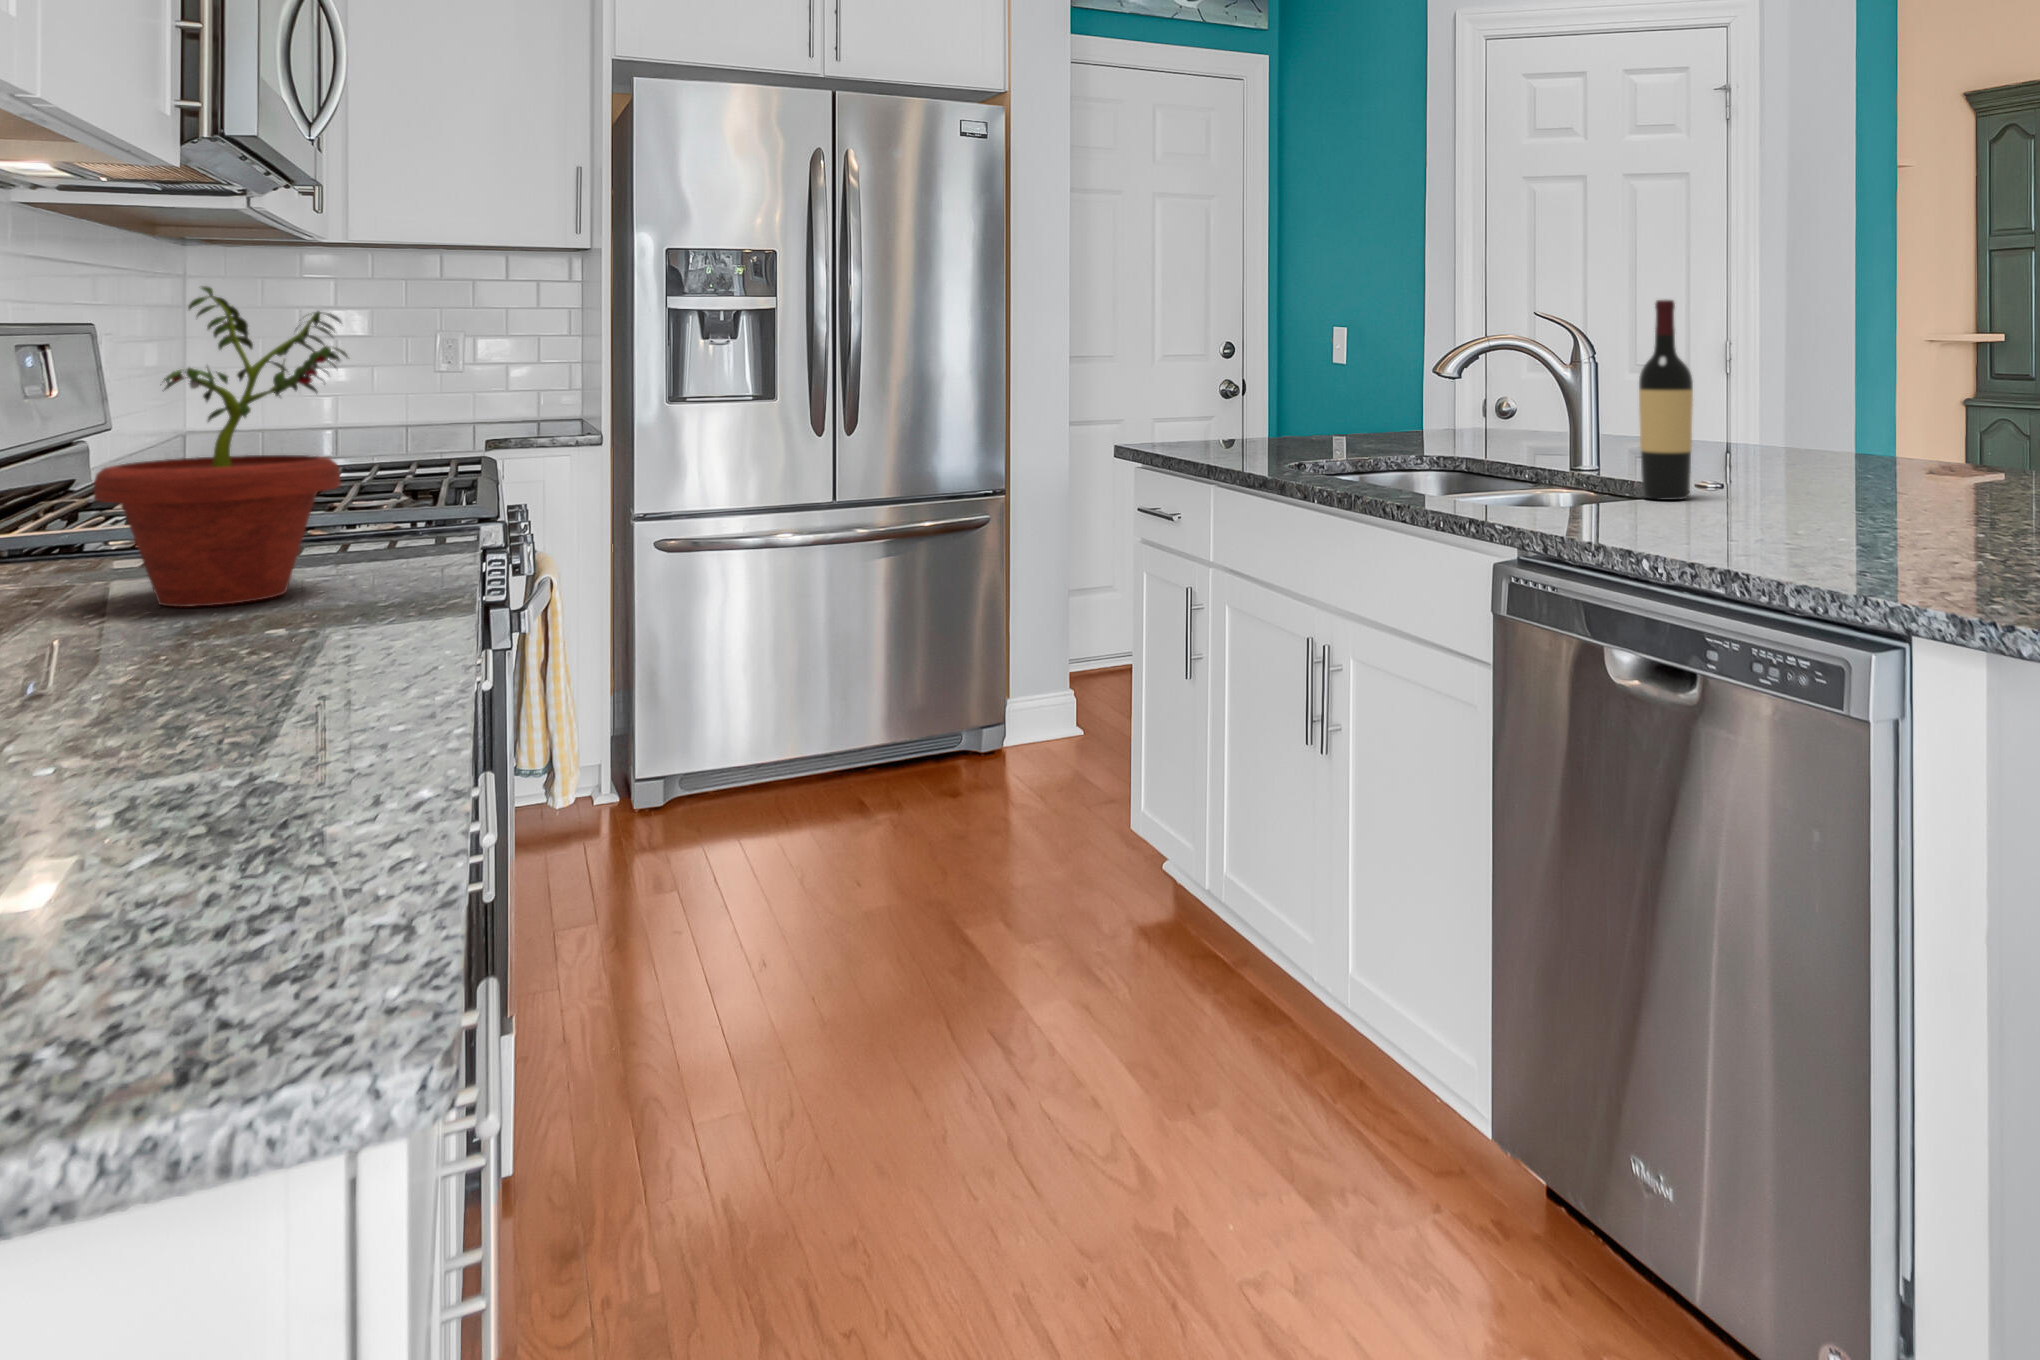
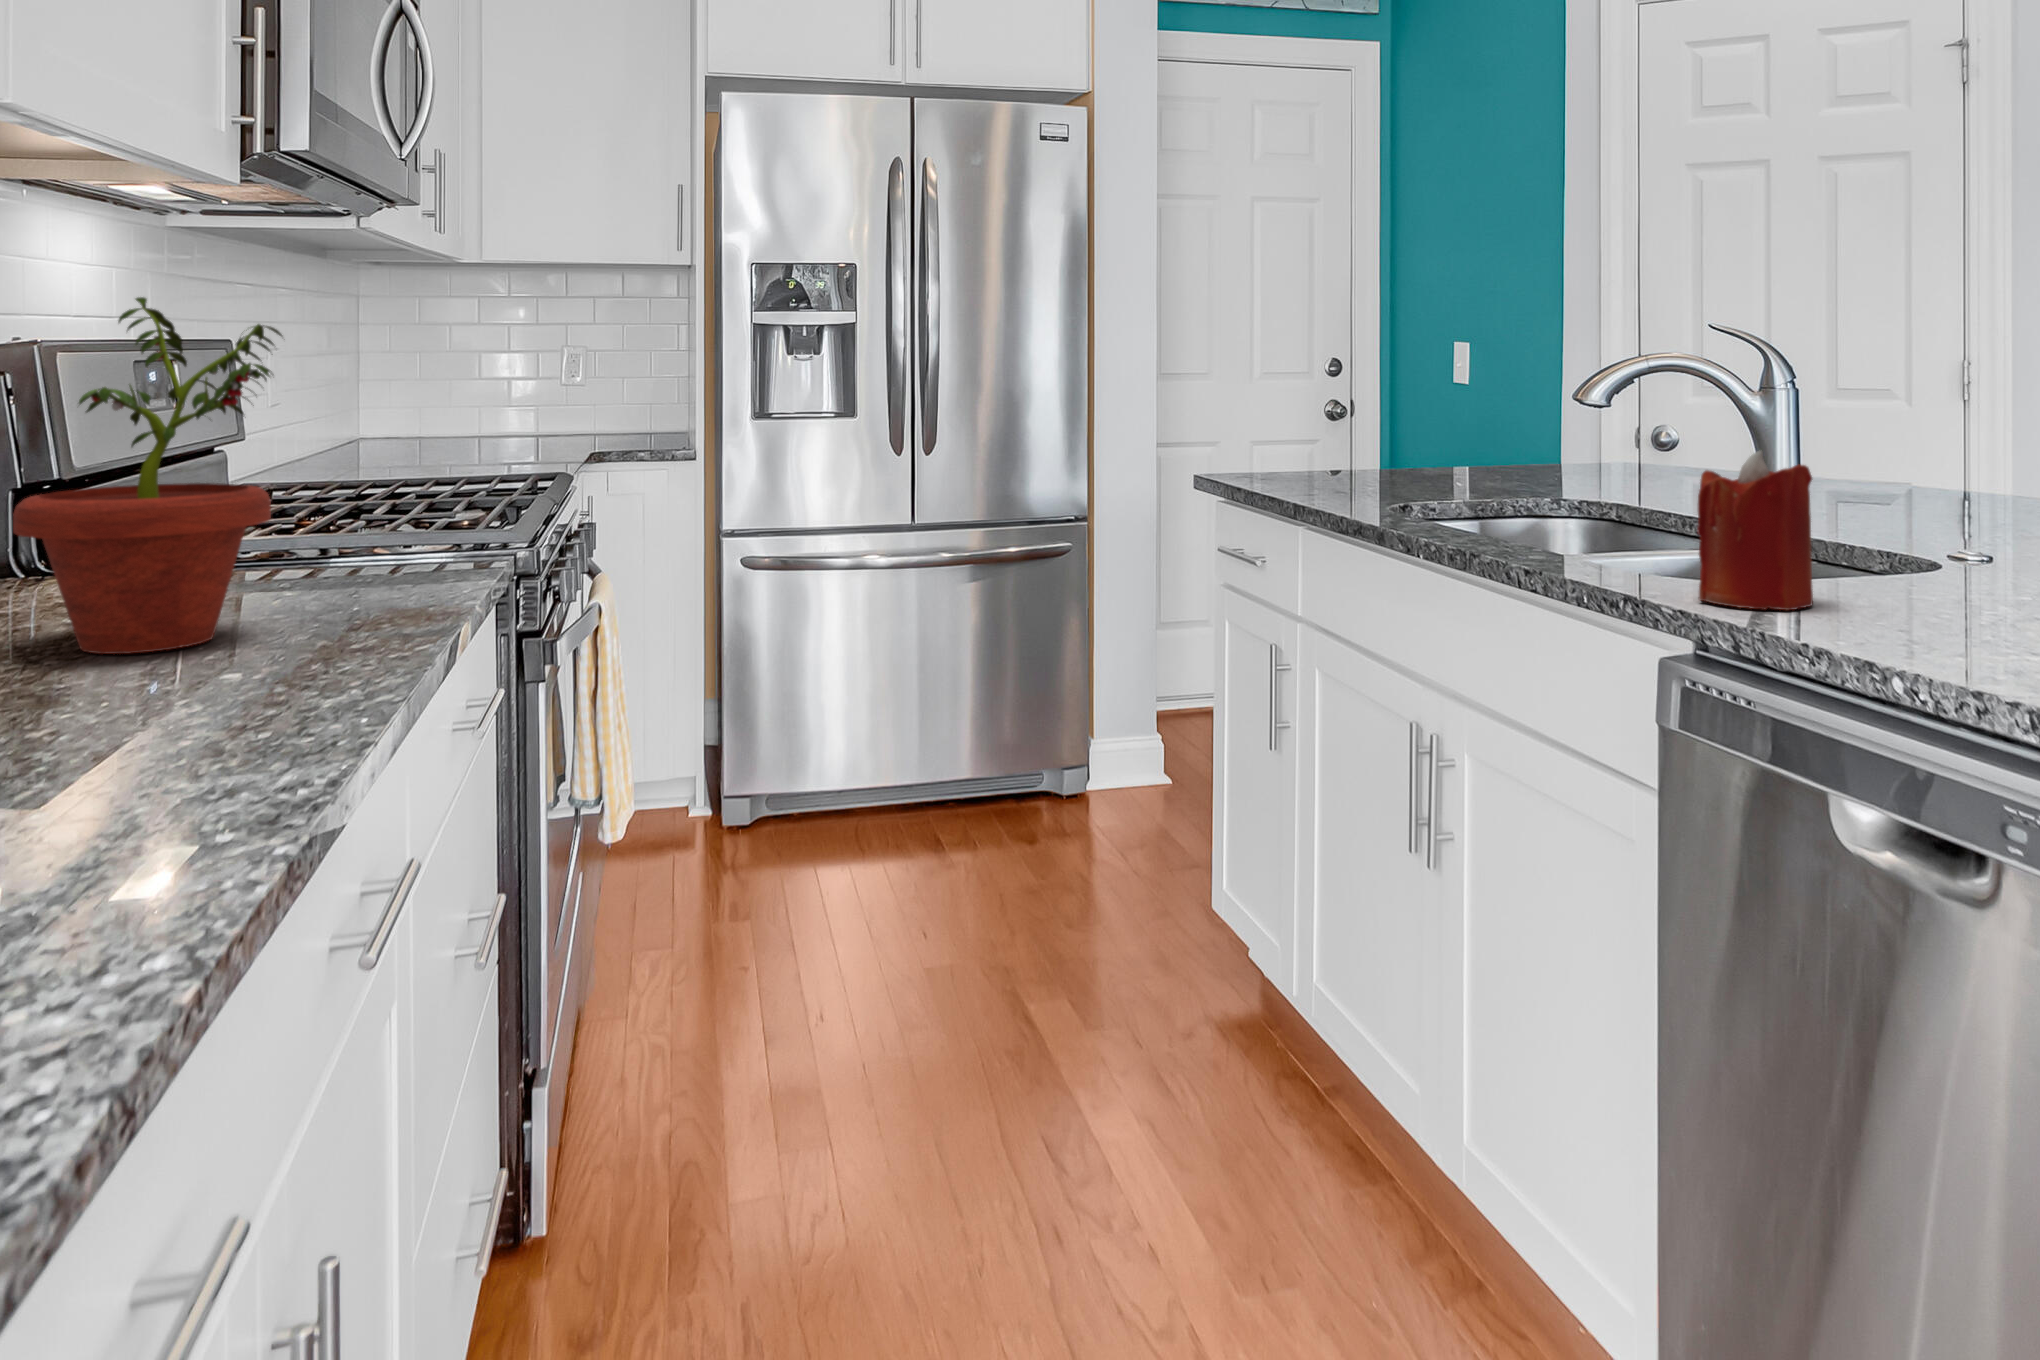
wine bottle: present [1639,300,1693,500] -> none [1868,302,1950,576]
candle: none [1521,408,1598,524] -> present [1697,451,1813,610]

